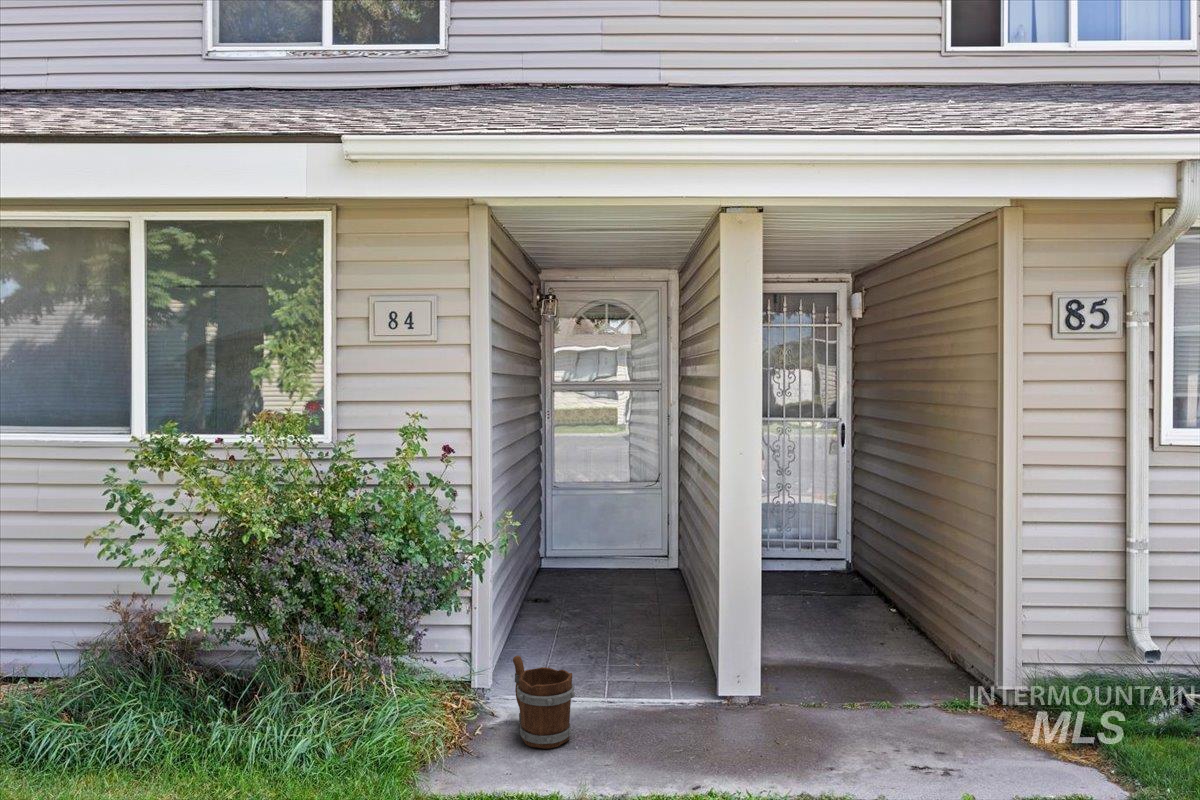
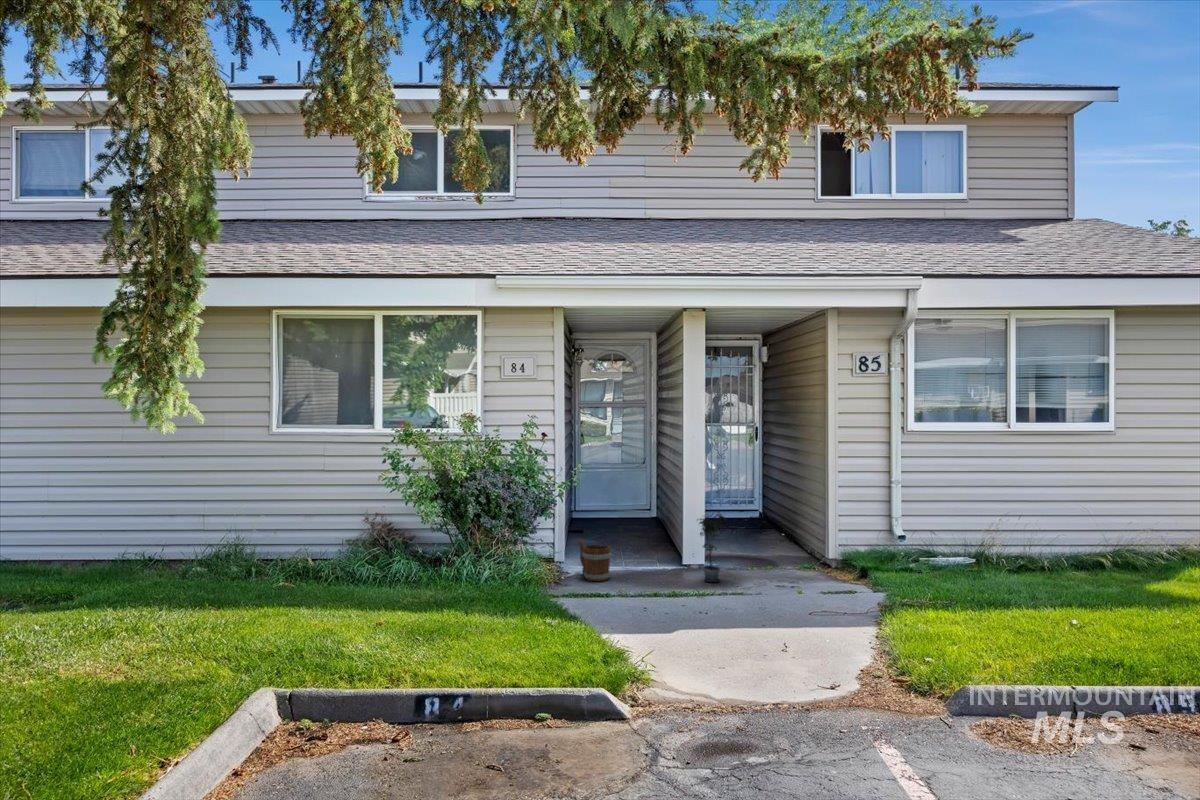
potted plant: none [745,609,809,756] -> present [699,510,727,582]

